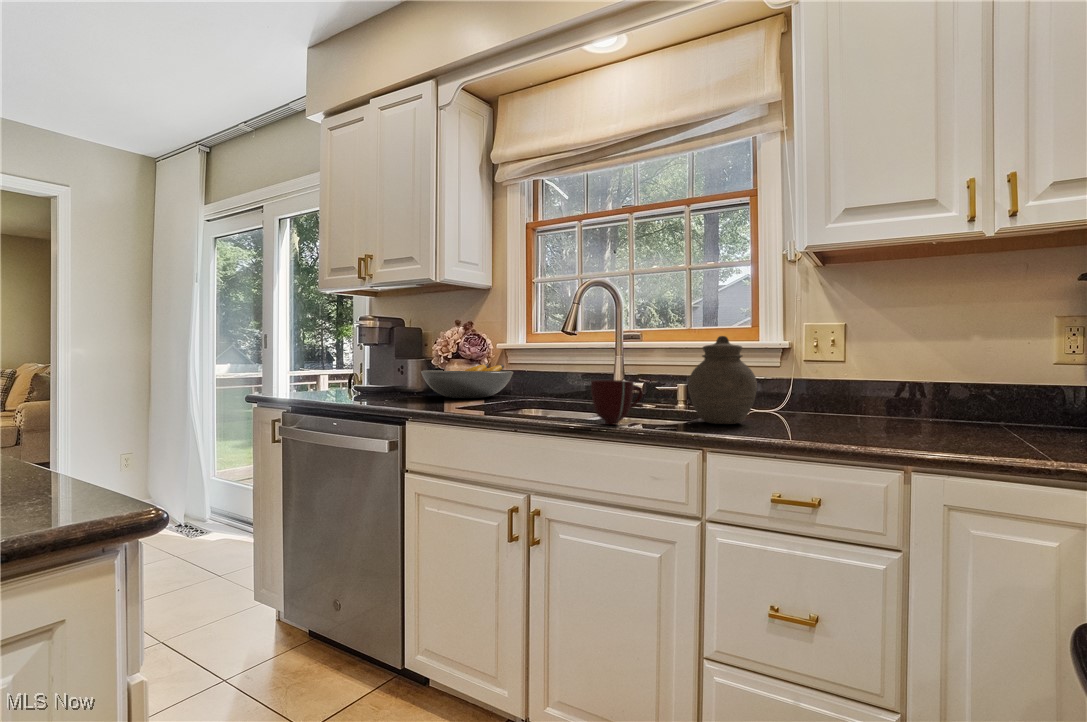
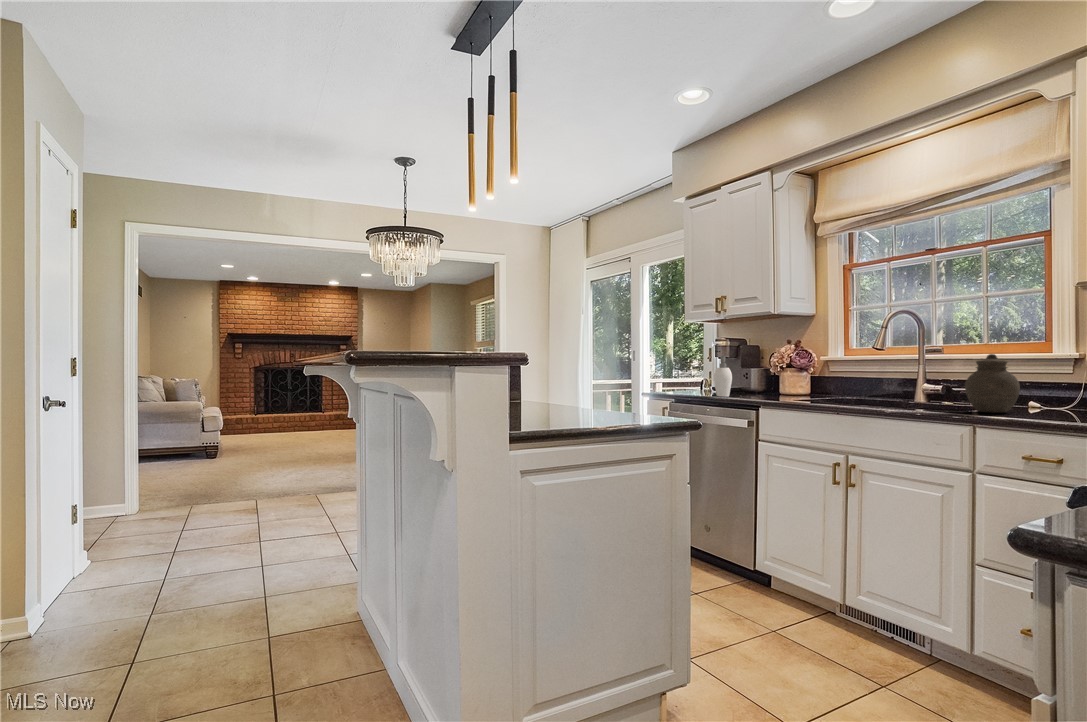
soap dispenser: none [349,340,383,401] -> present [714,356,732,397]
fruit bowl: present [421,364,514,398] -> none [762,372,835,396]
mug: present [591,380,643,425] -> none [890,383,930,411]

